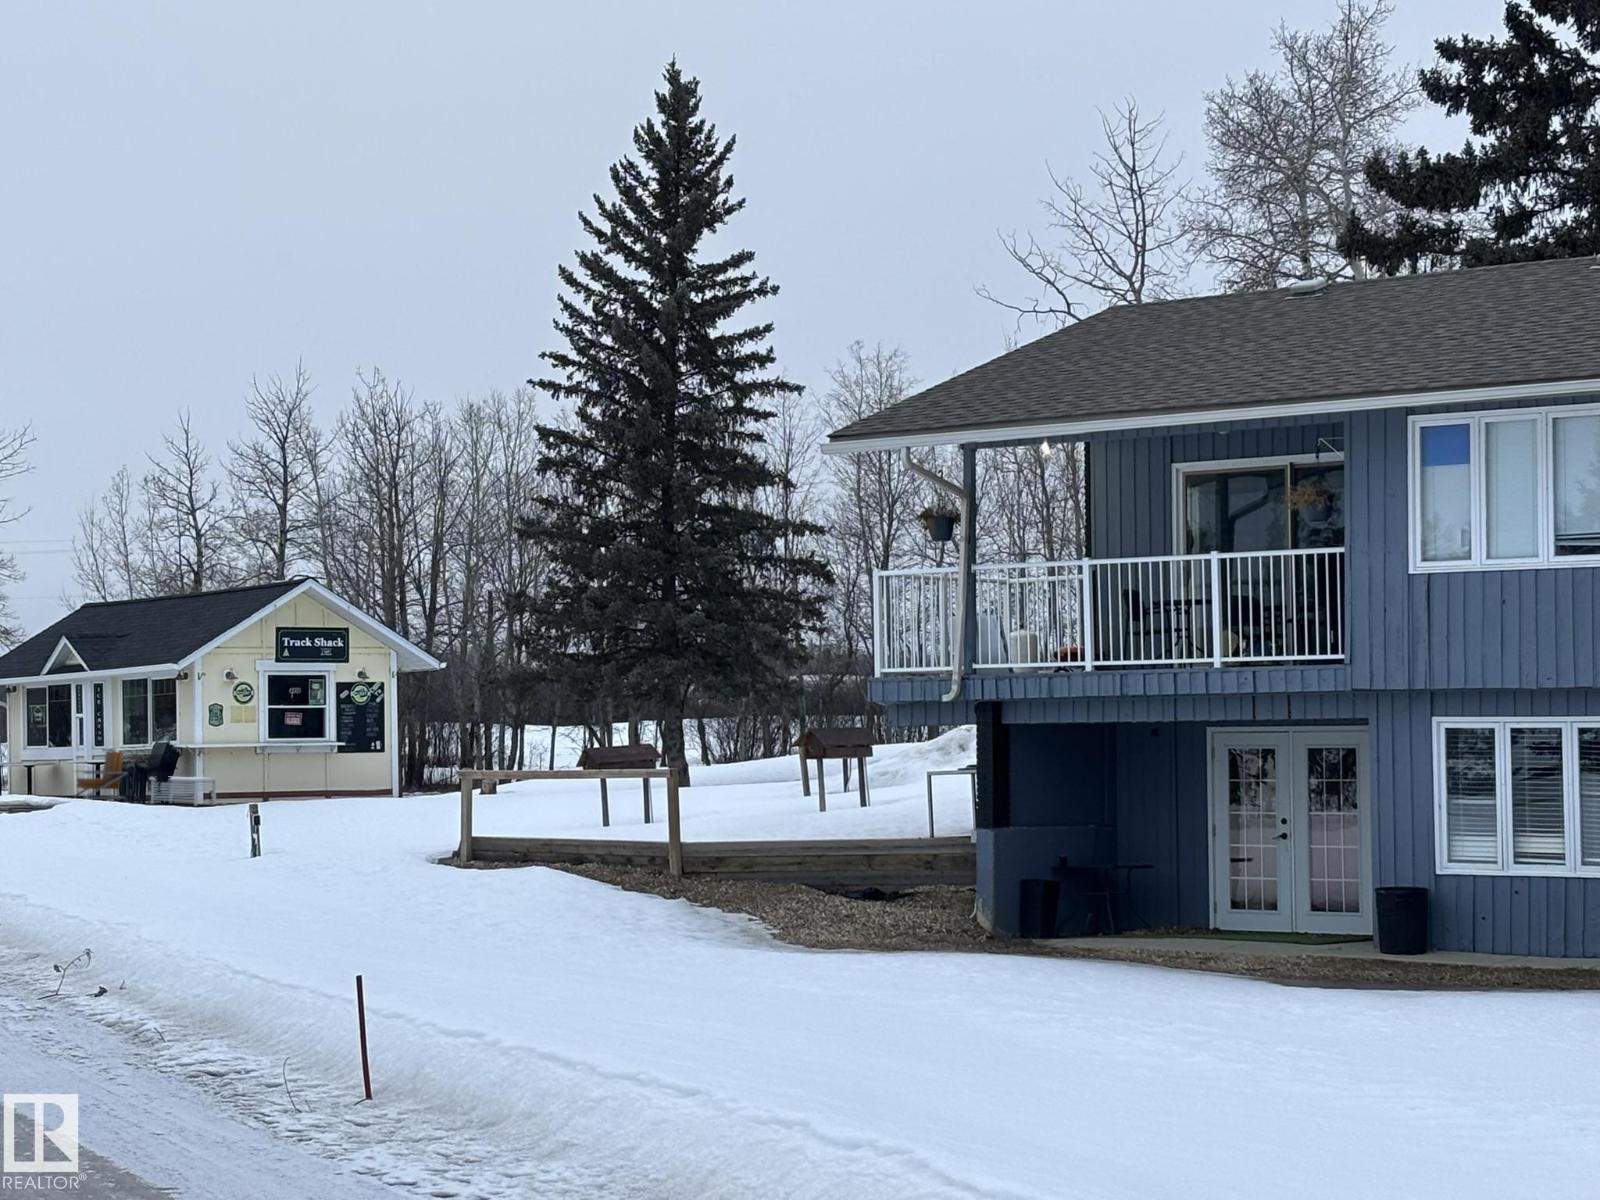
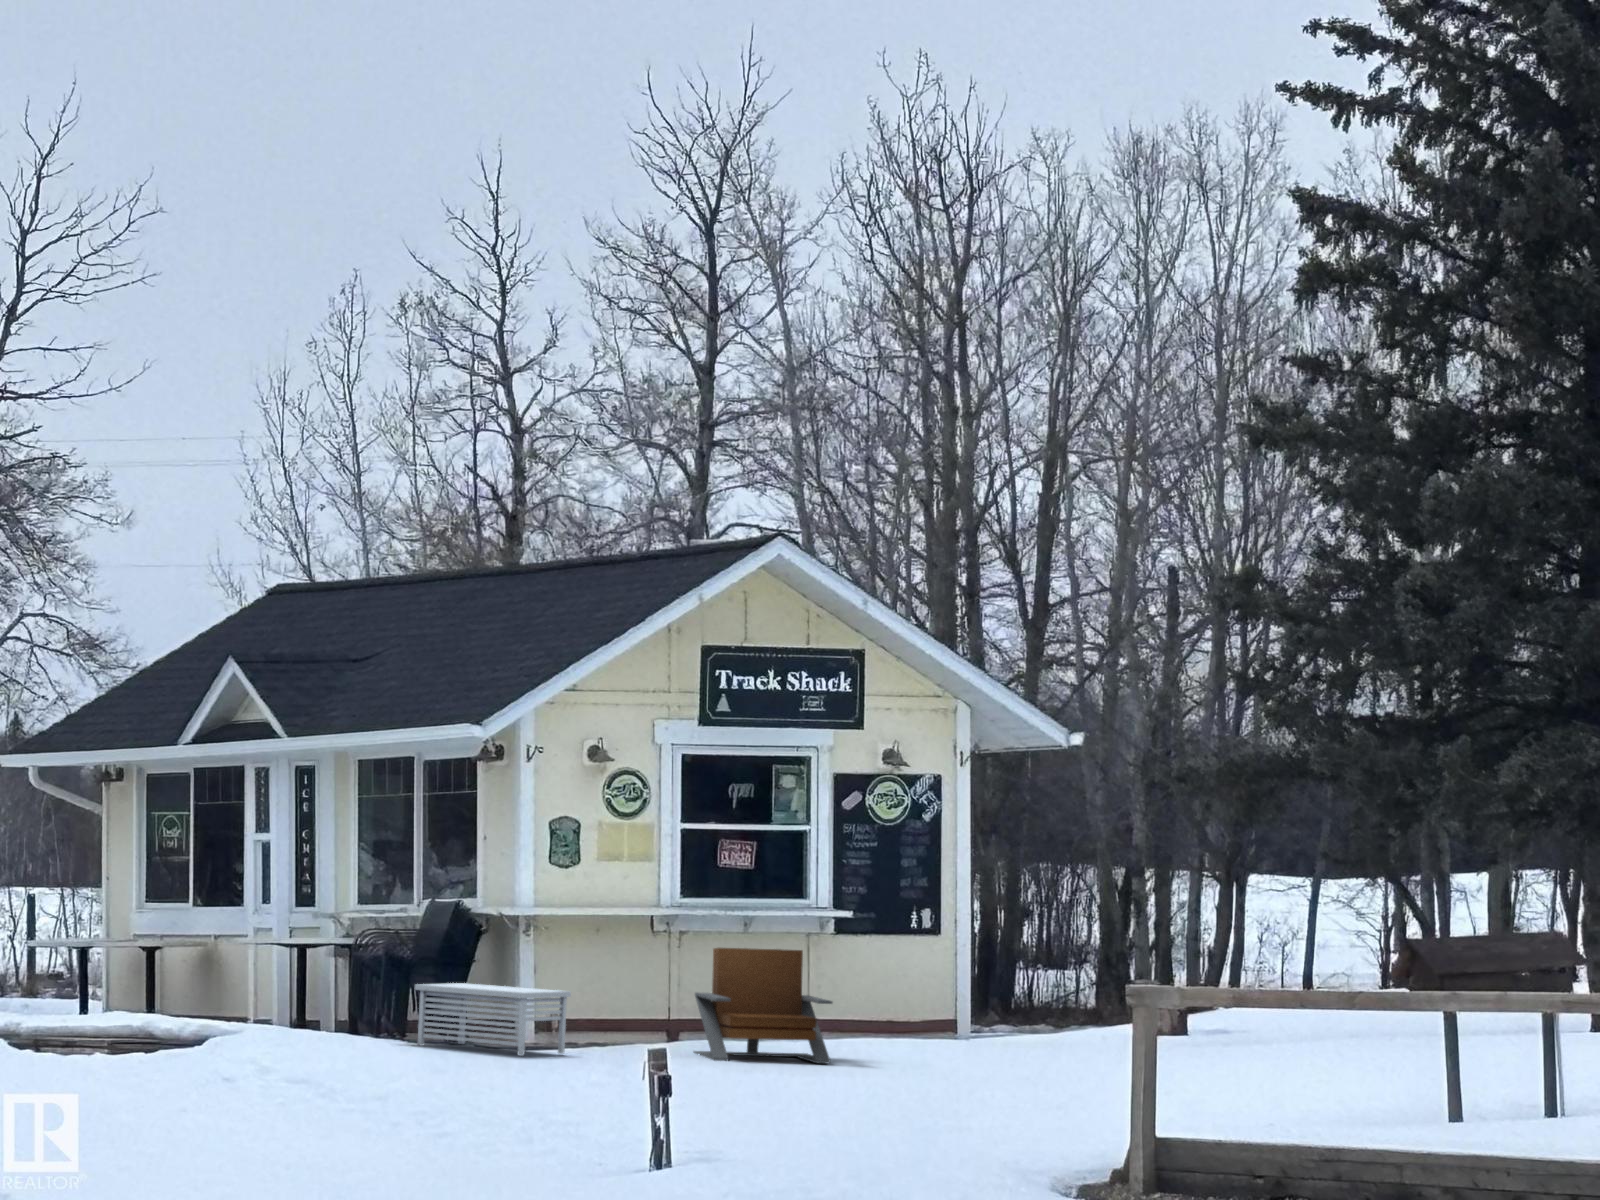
lounge chair: present [75,751,127,799] -> present [694,948,832,1063]

